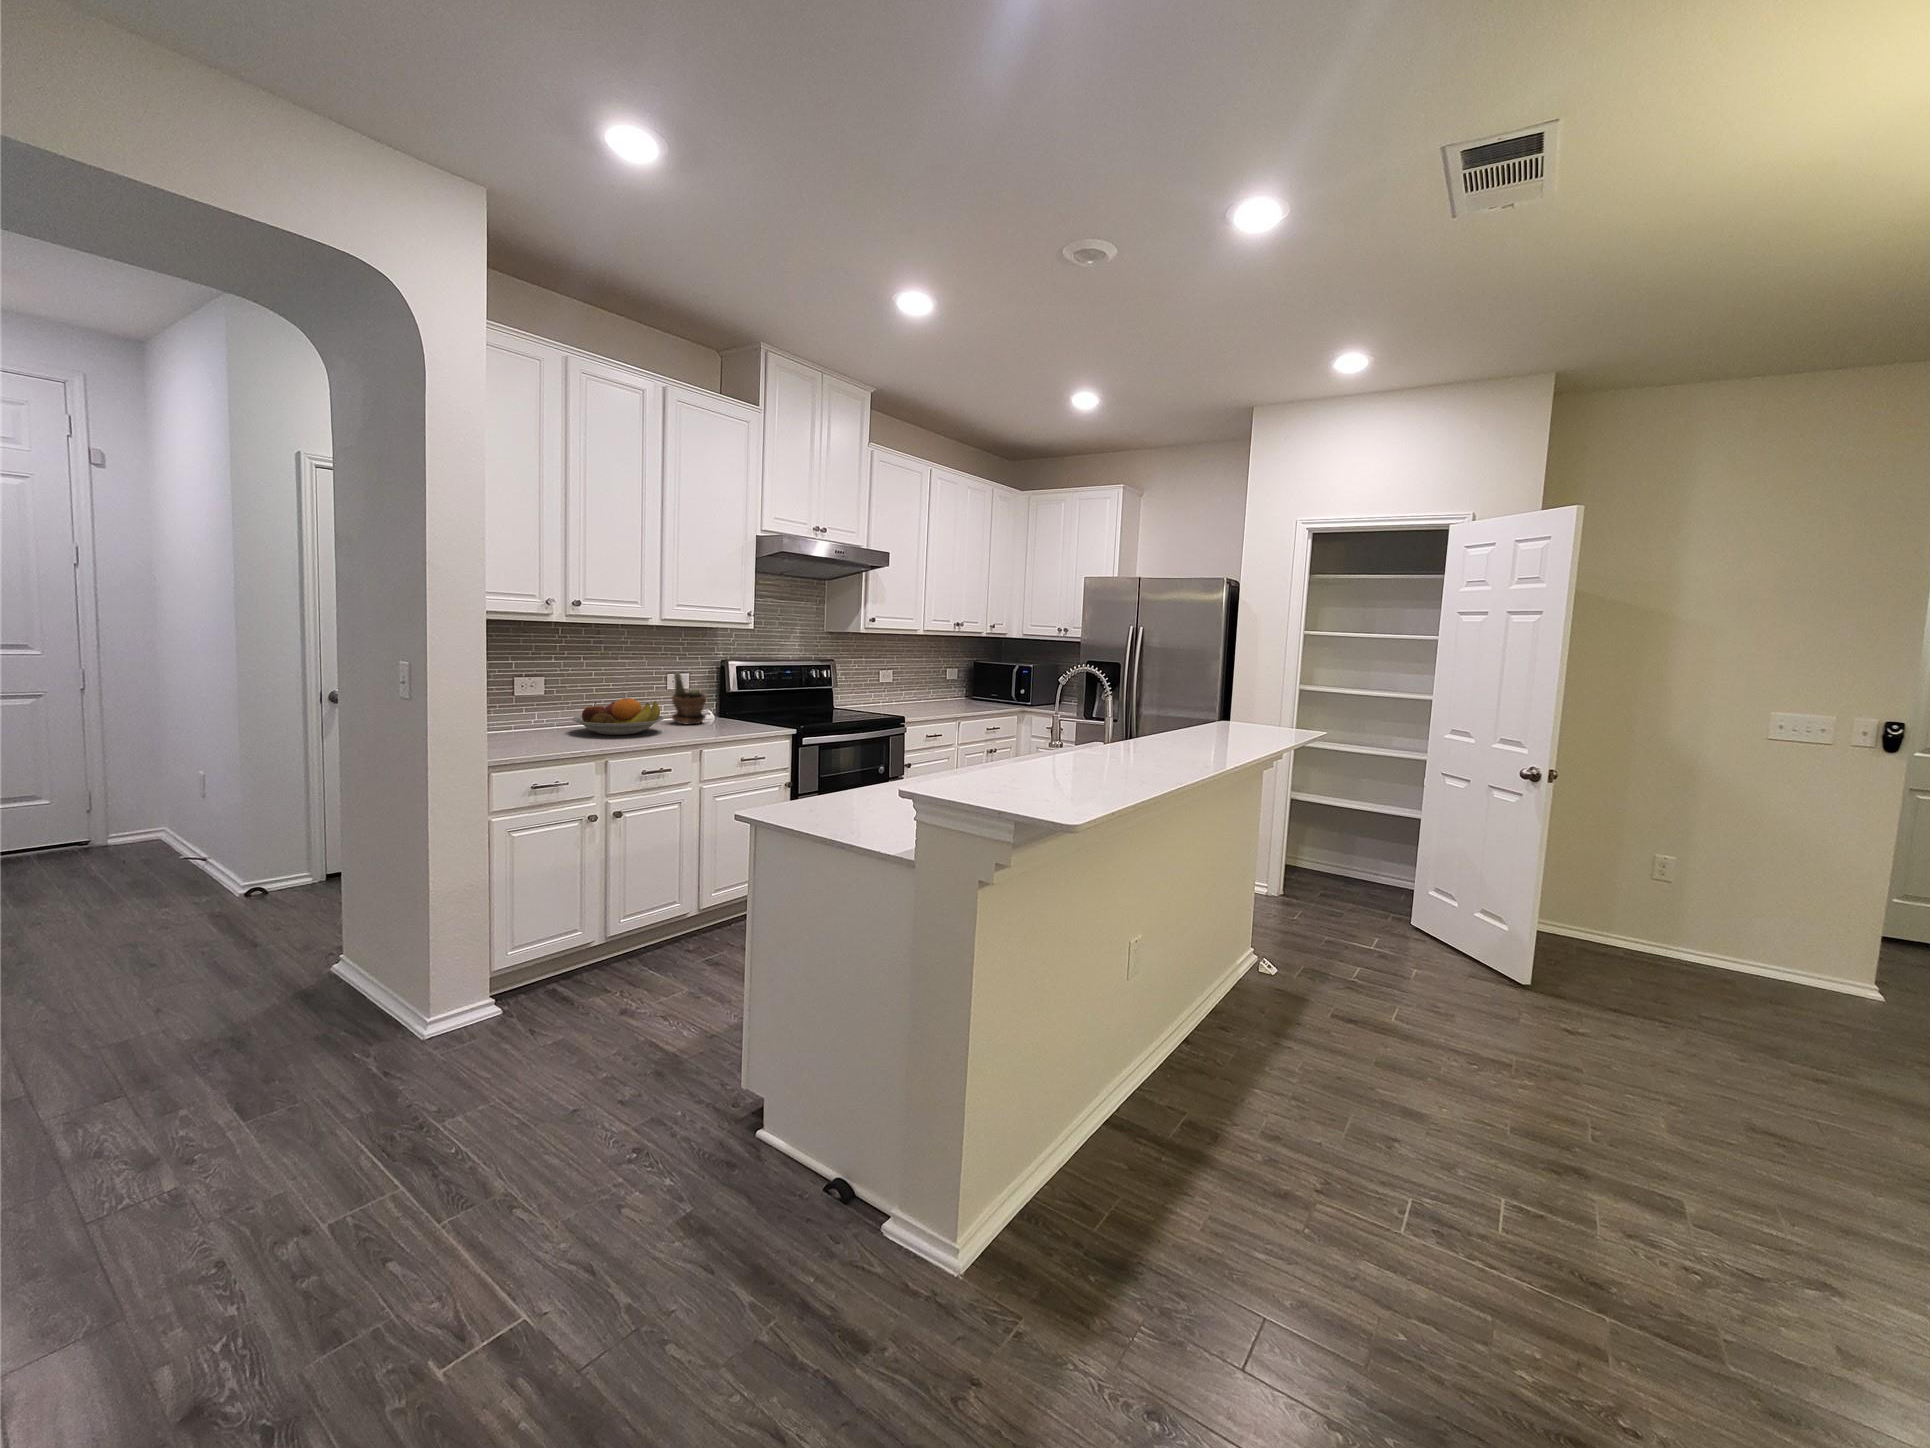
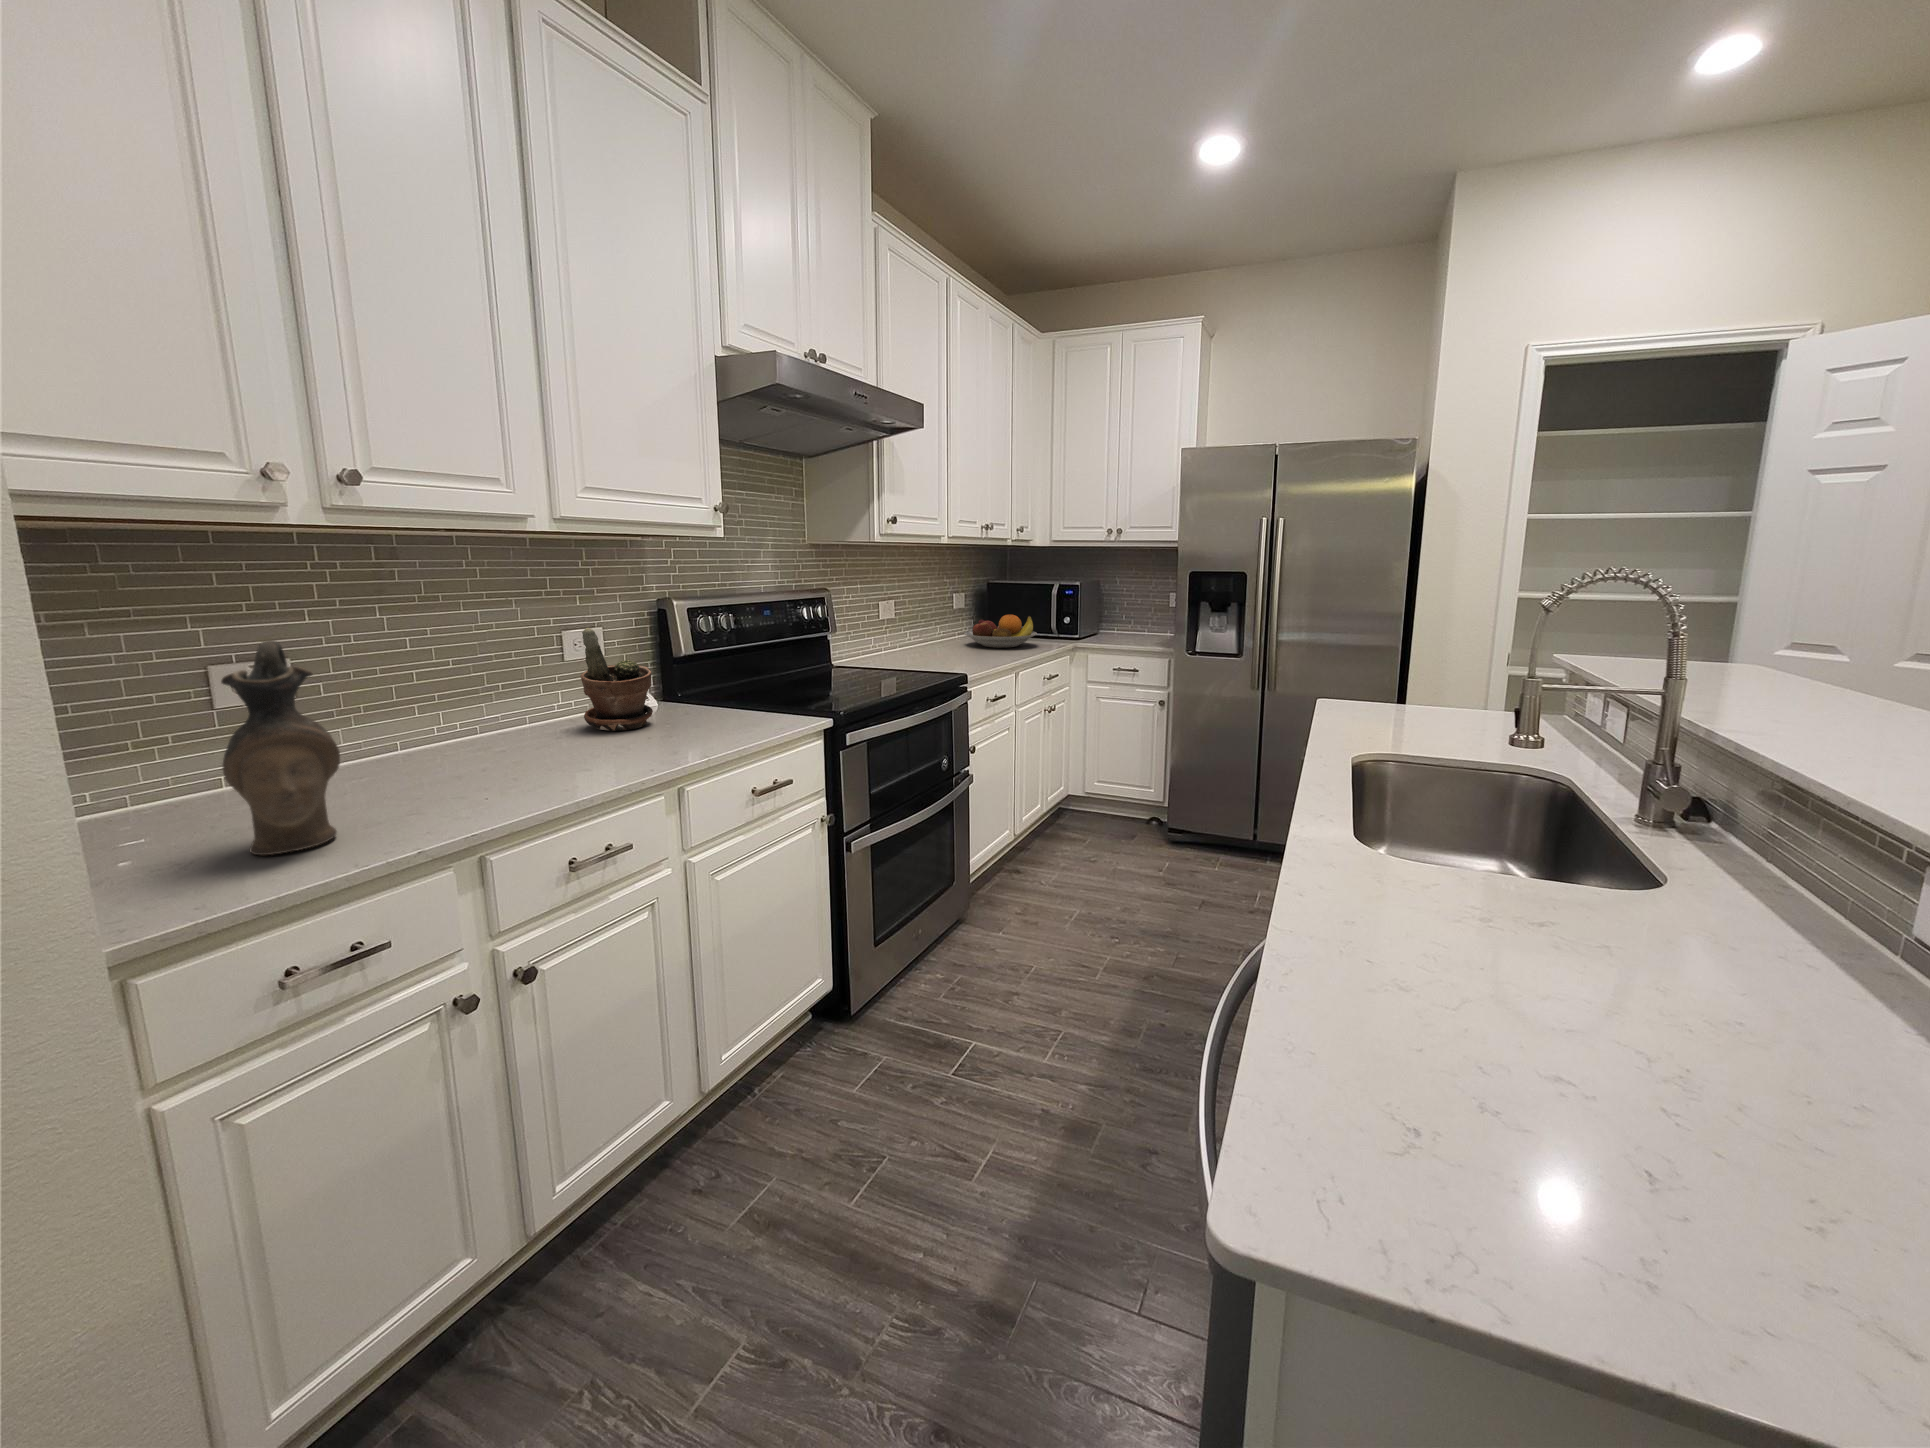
ceramic pitcher: none [521,665,560,746] -> present [221,640,340,855]
fruit bowl: present [572,698,664,735] -> present [964,615,1037,648]

